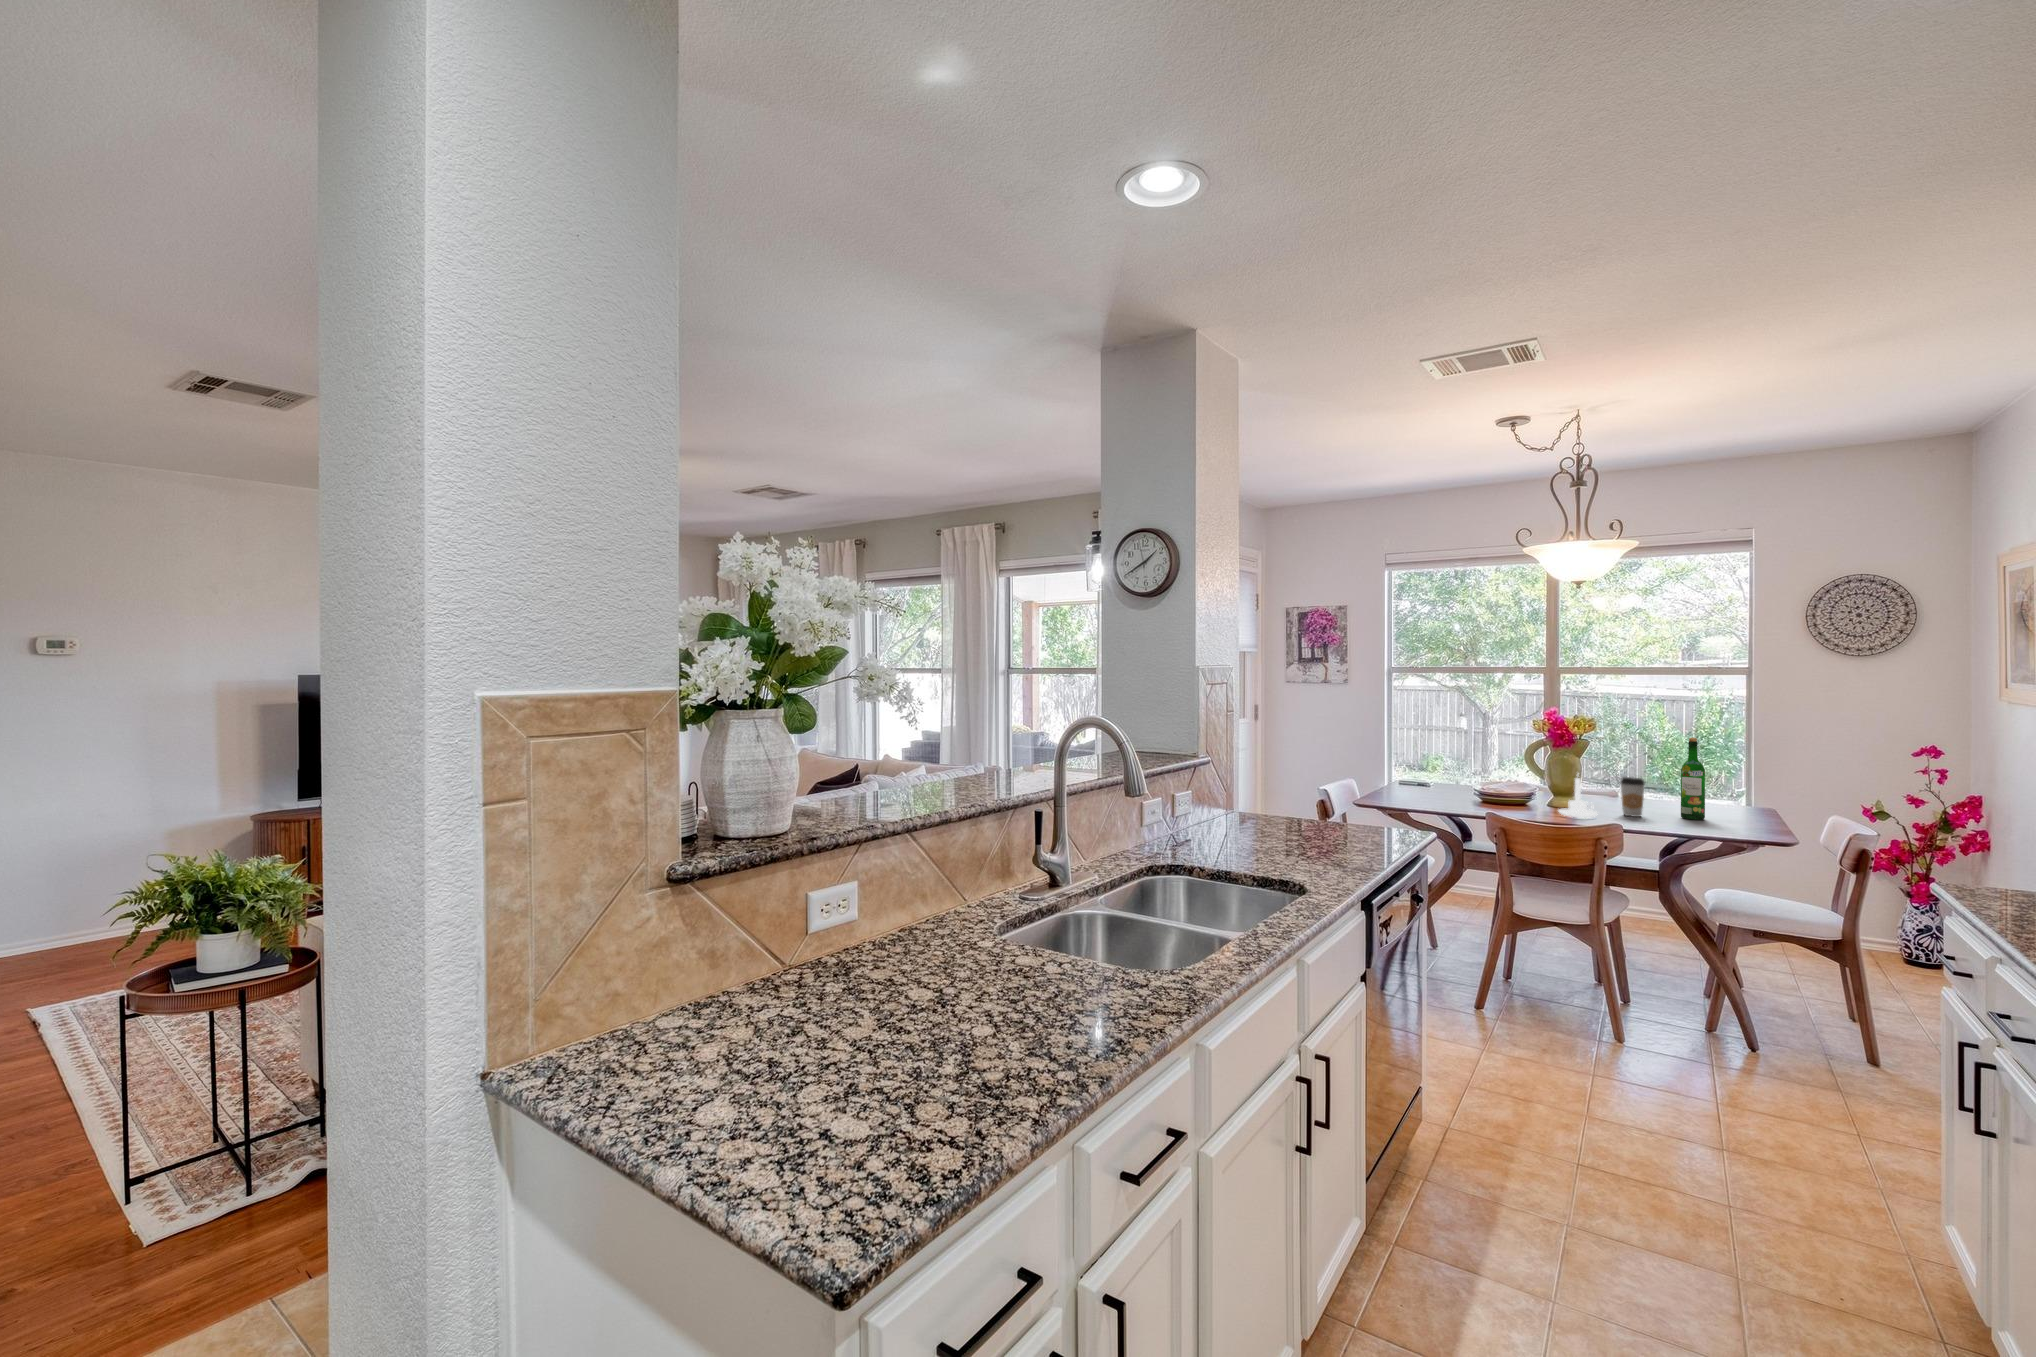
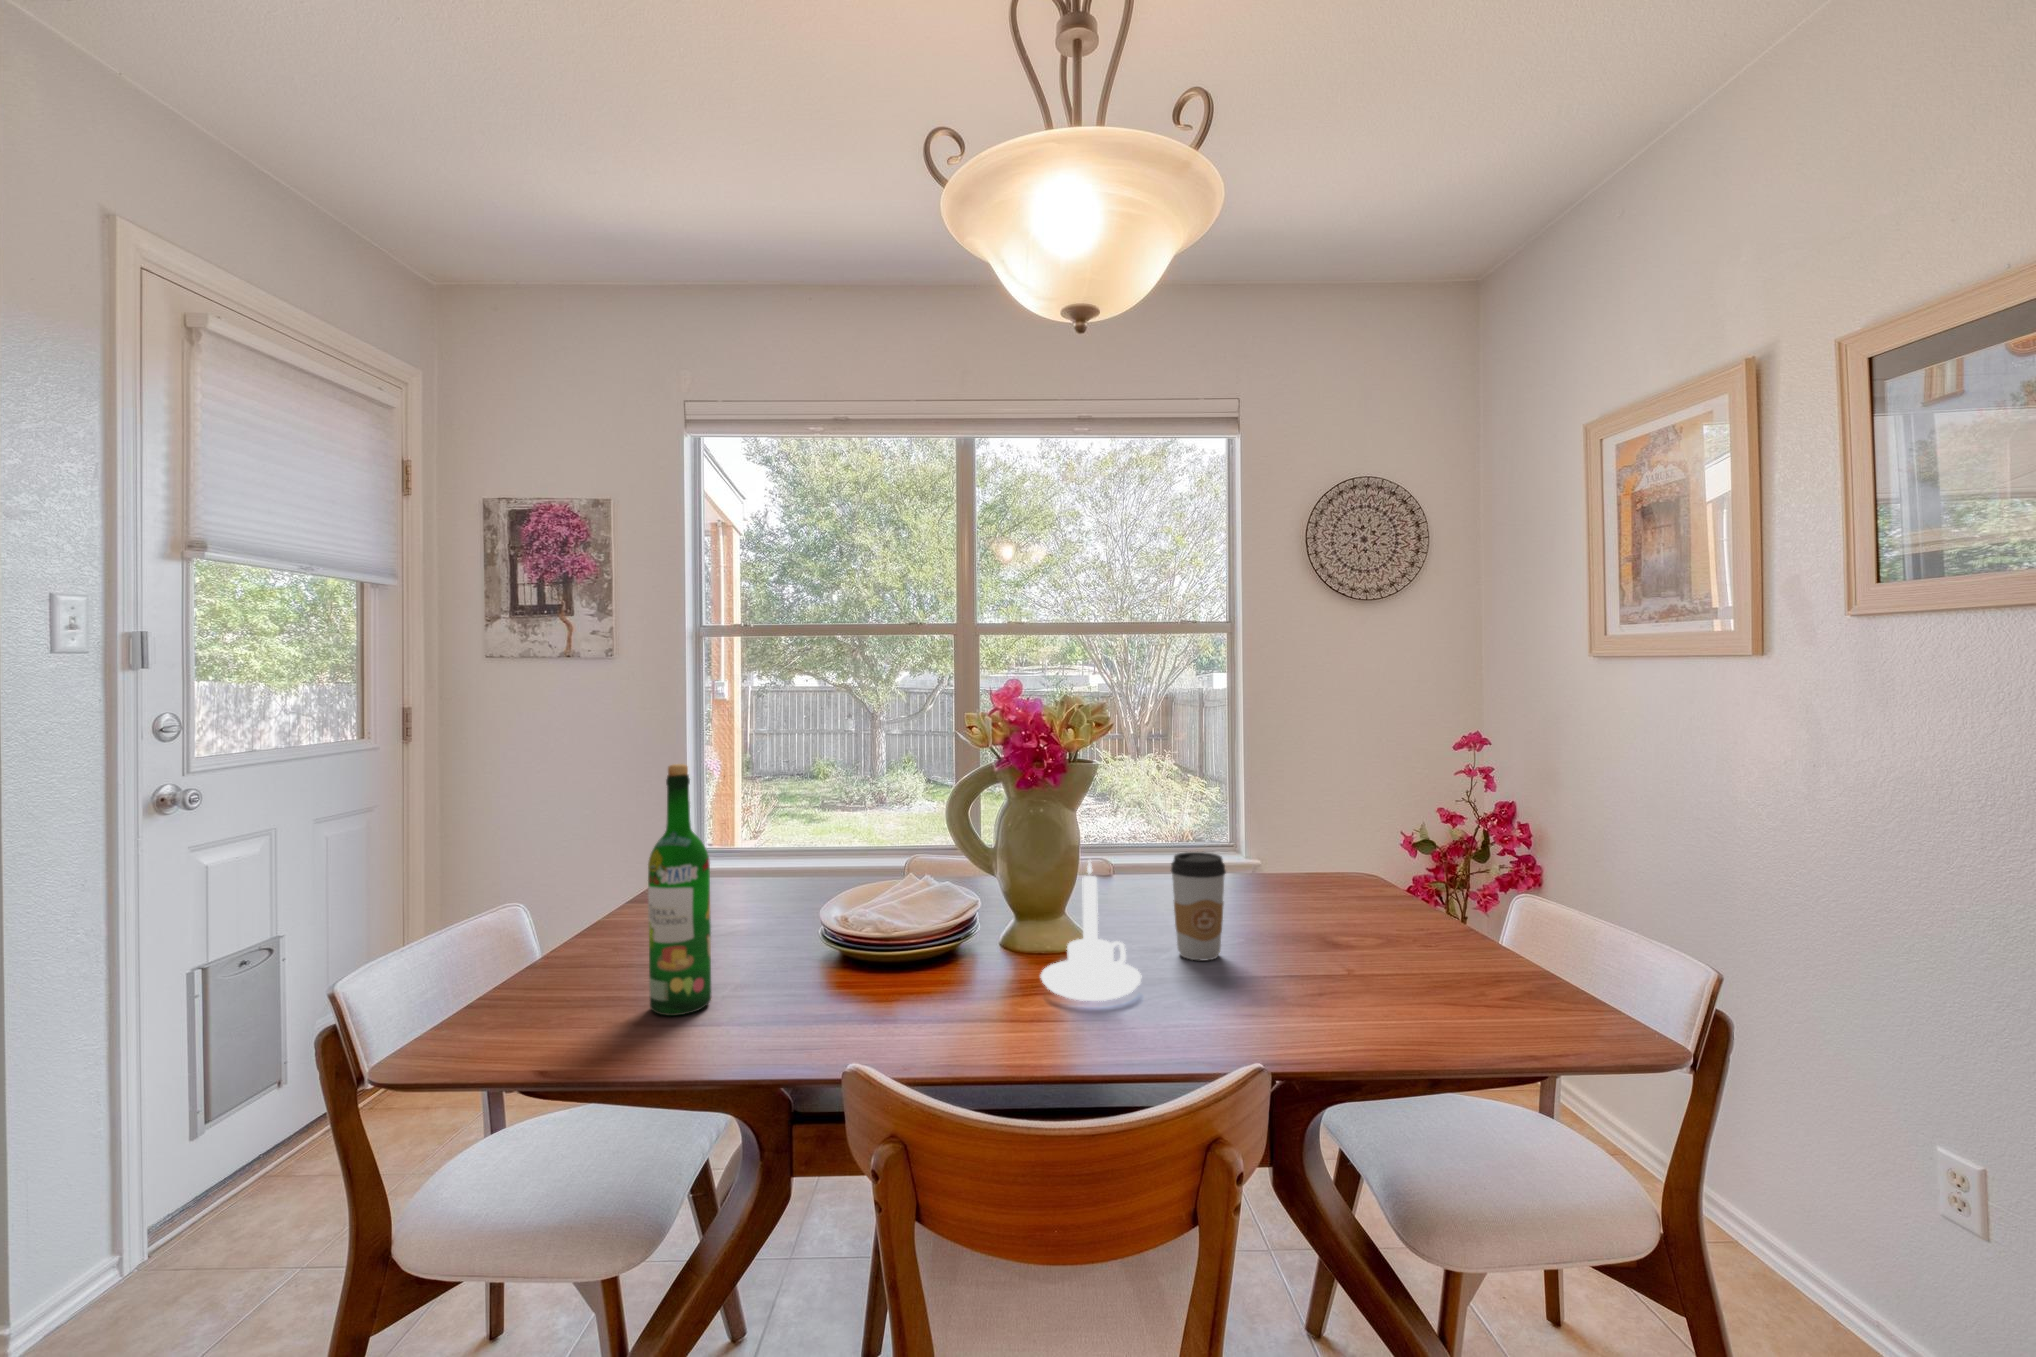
wine bottle: present [1681,738,1705,820] -> present [648,764,711,1016]

